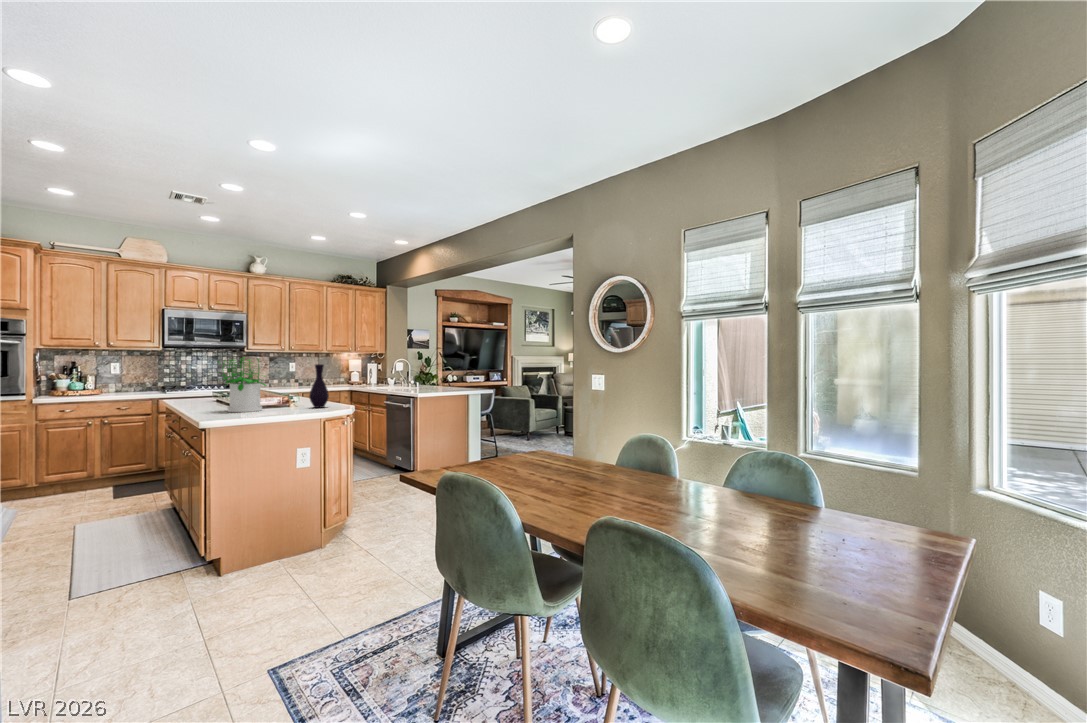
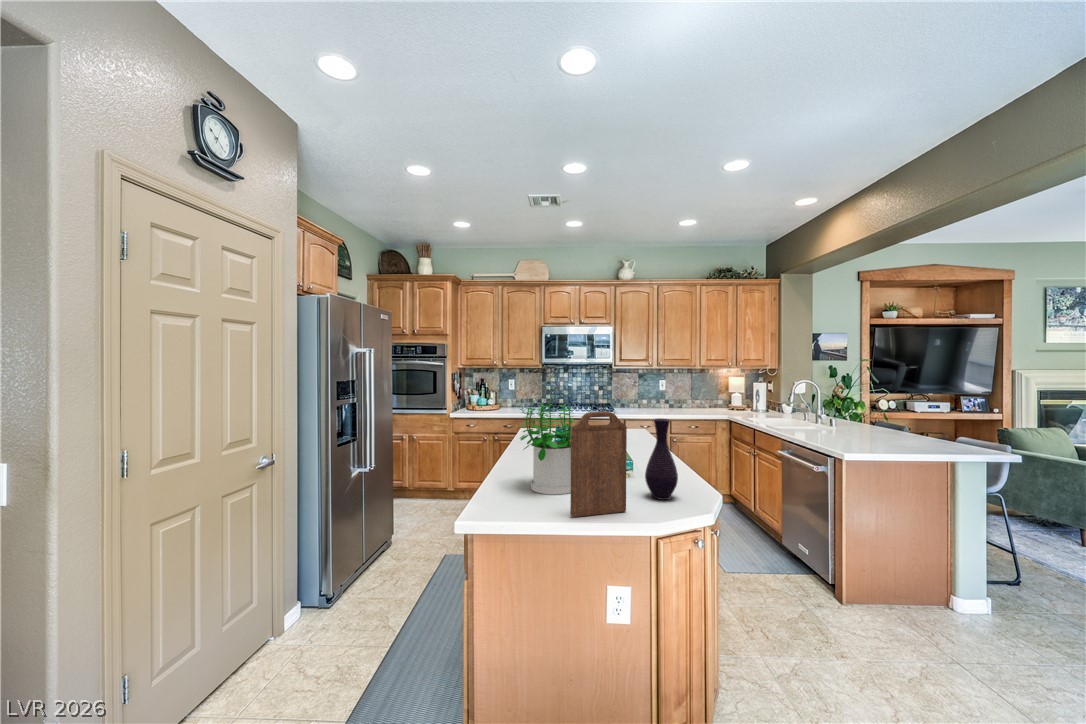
cutting board: none [270,356,302,414] -> present [570,412,627,517]

